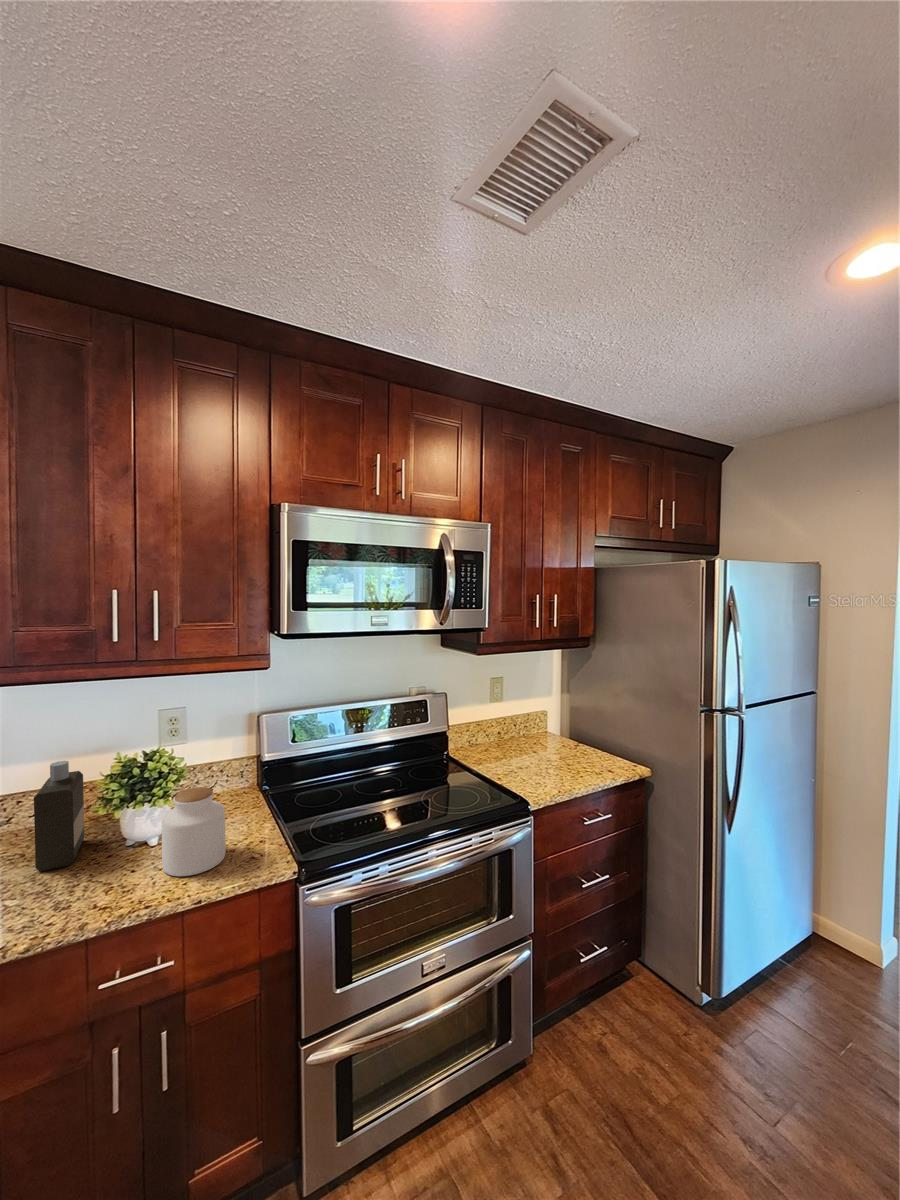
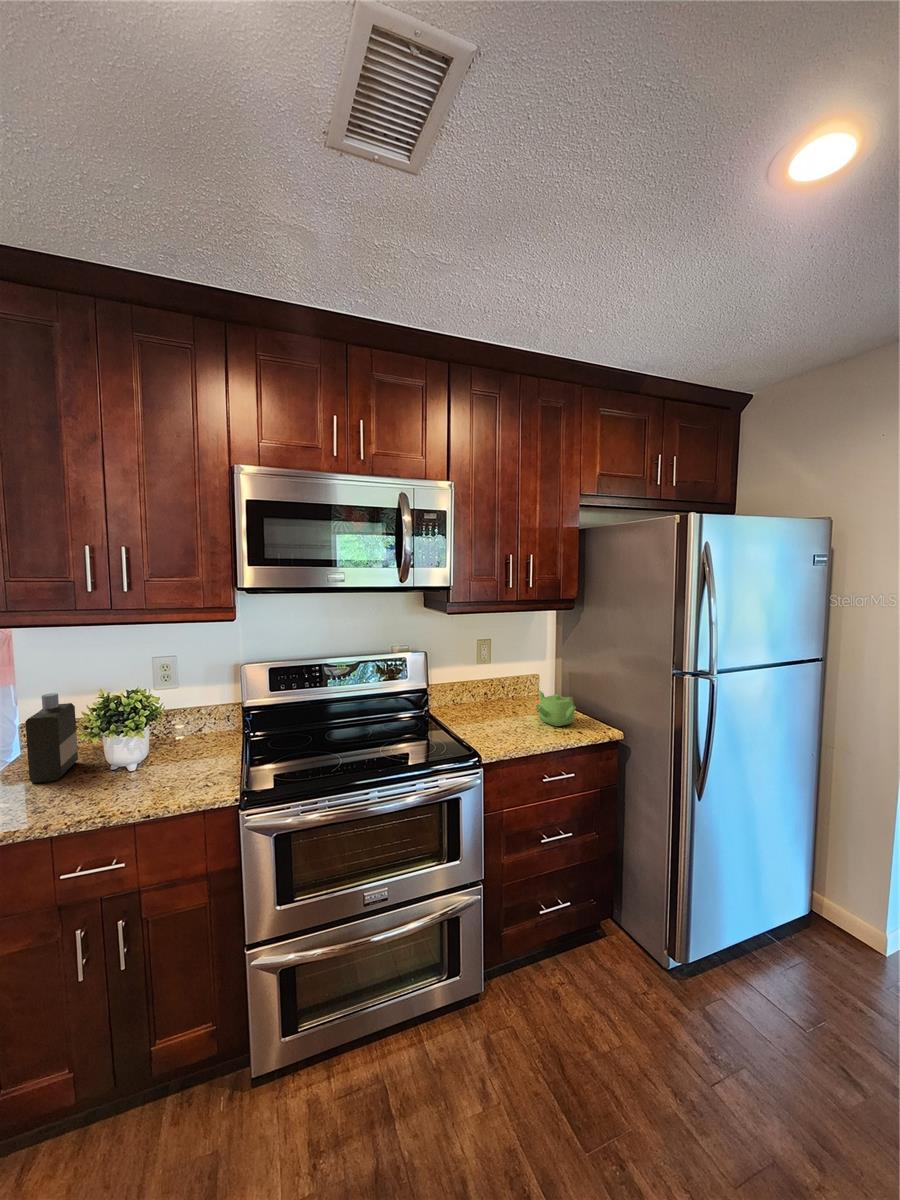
teapot: none [559,729,603,765] -> present [536,691,576,726]
jar: present [162,787,226,876] -> none [125,721,185,795]

